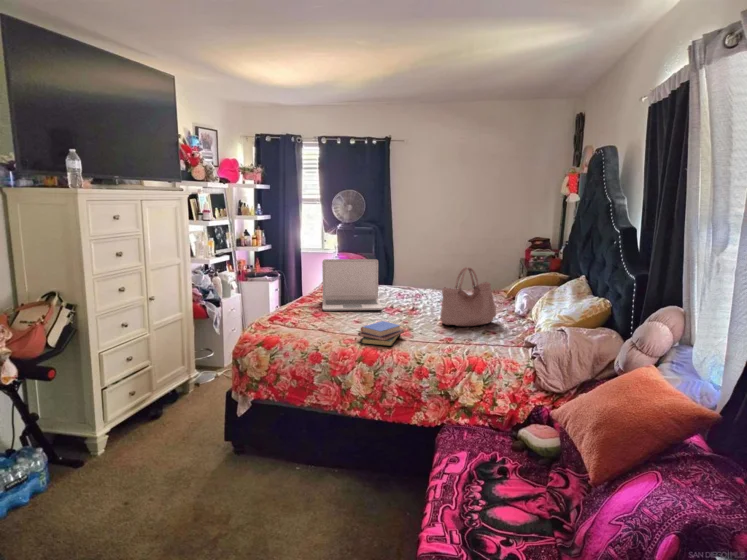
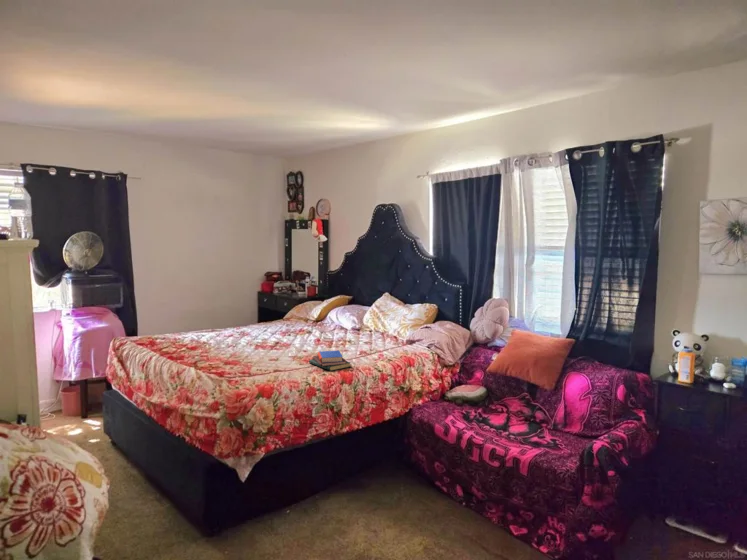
laptop: present [322,259,382,311] -> none [191,304,266,361]
handbag: present [441,267,496,326] -> none [324,298,354,348]

